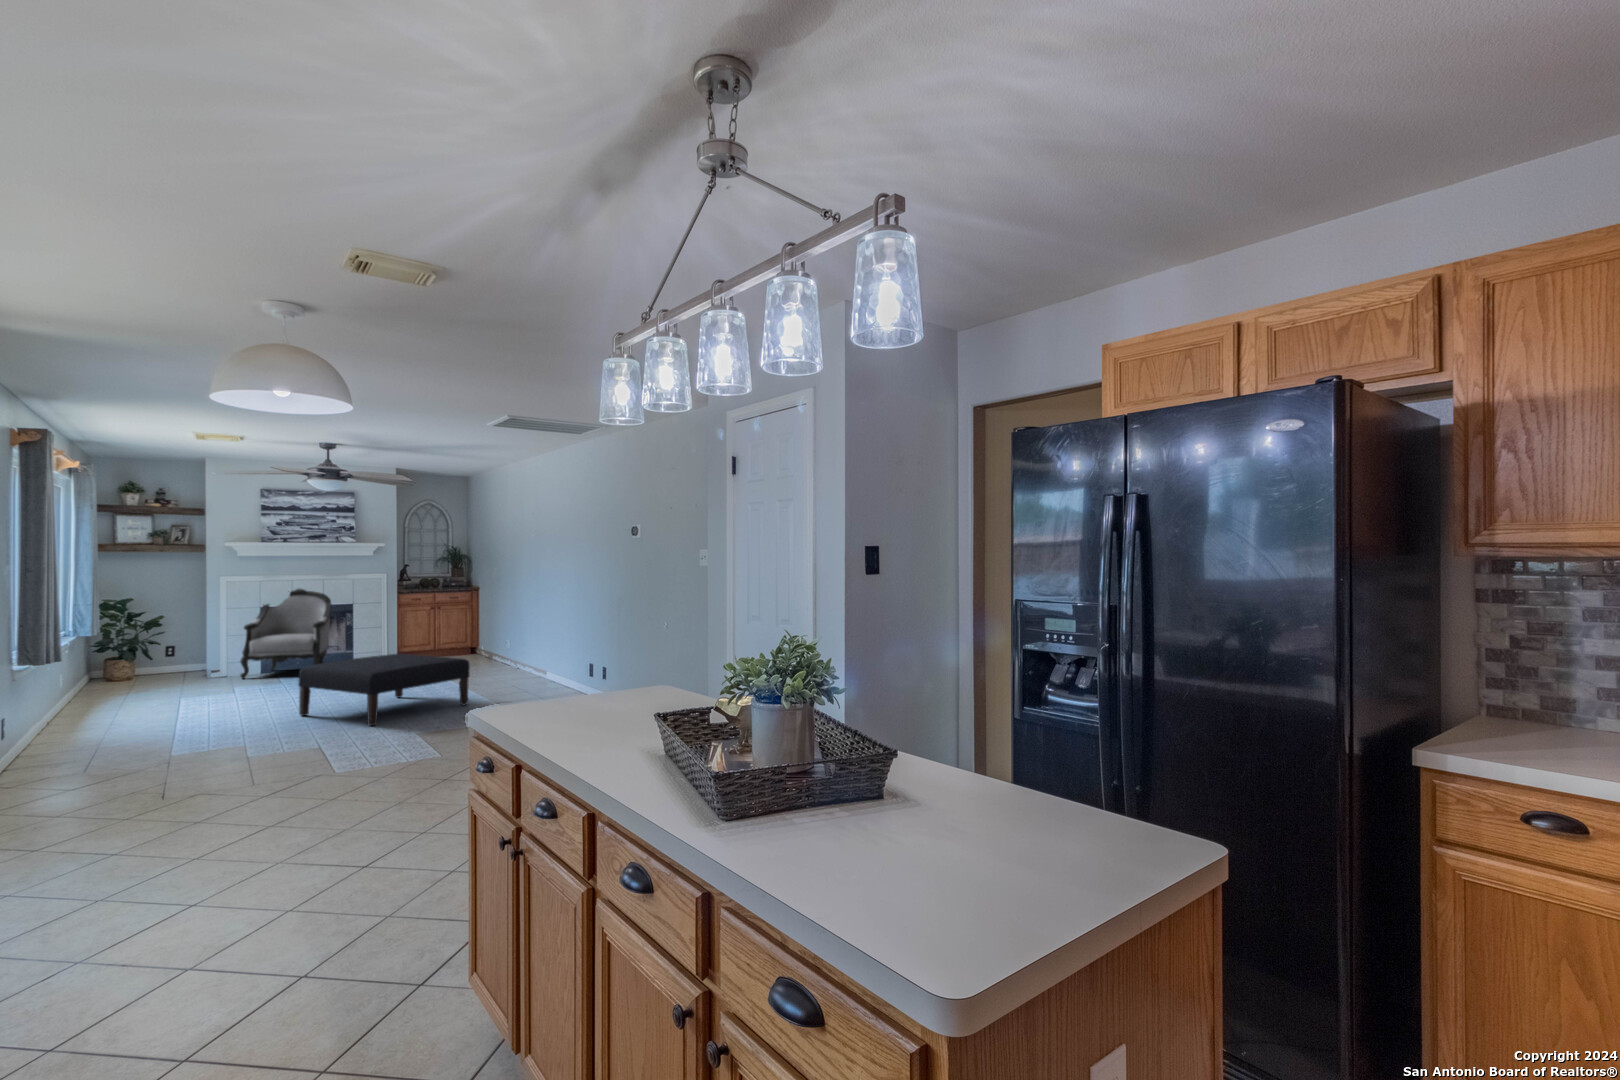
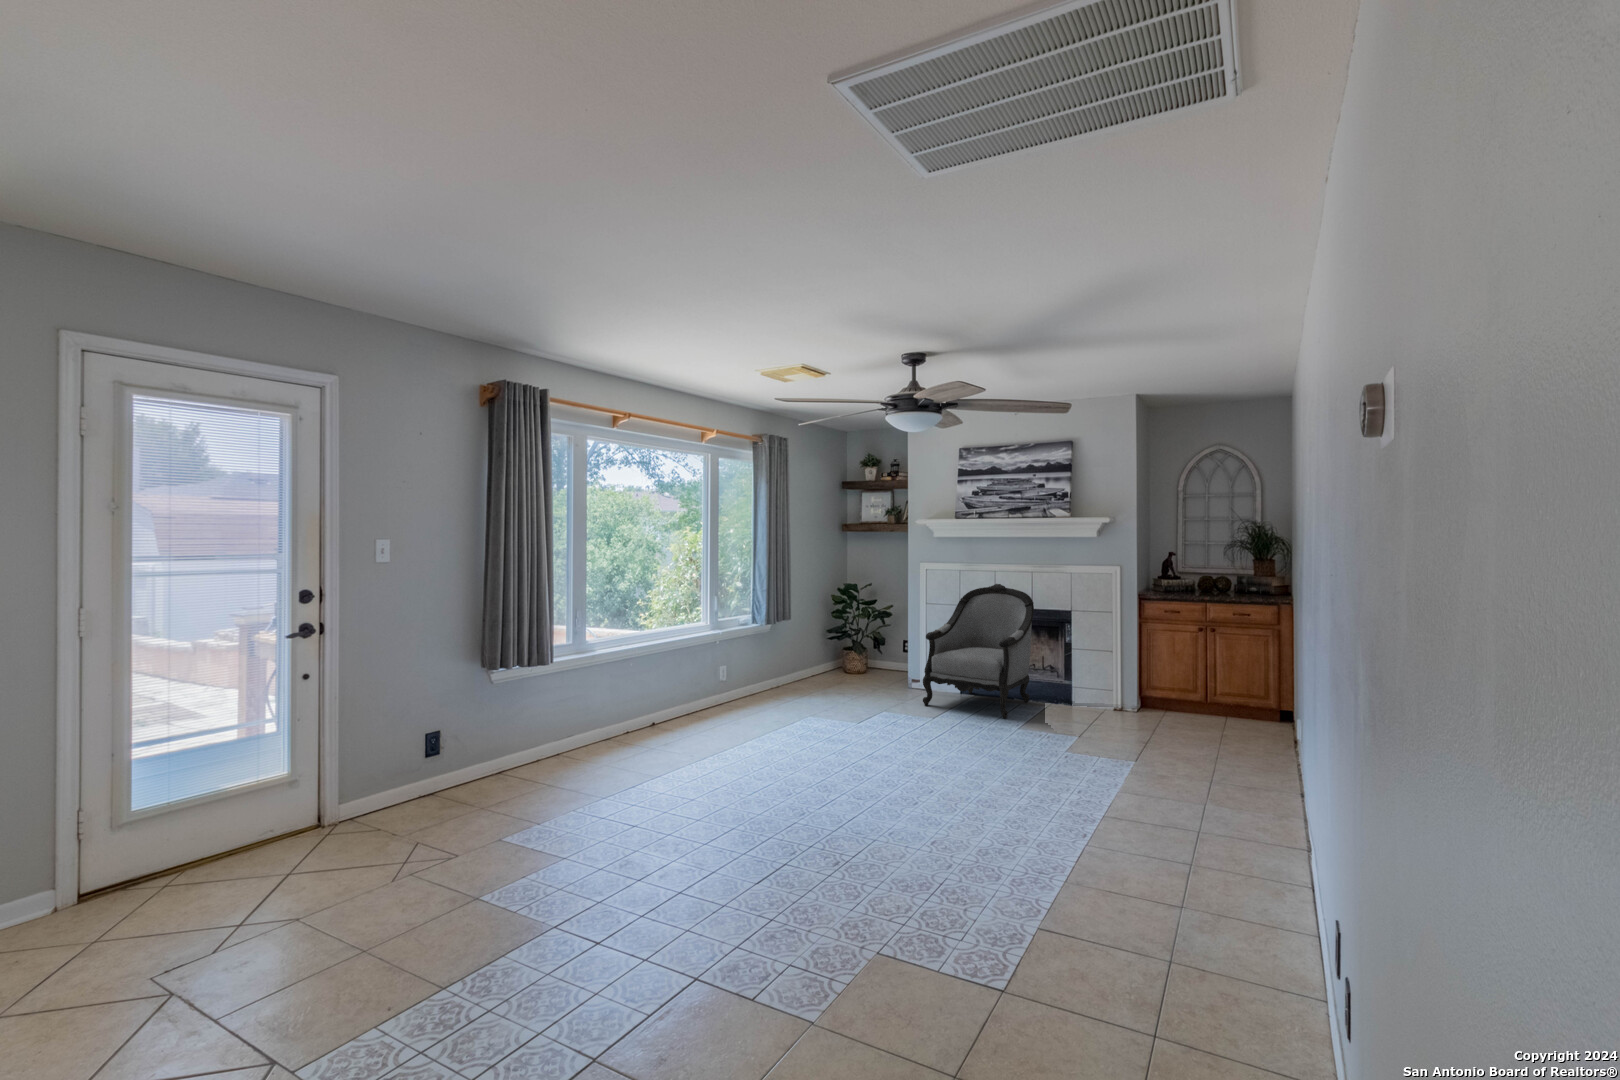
ottoman: present [298,654,470,726] -> none [875,745,1158,934]

